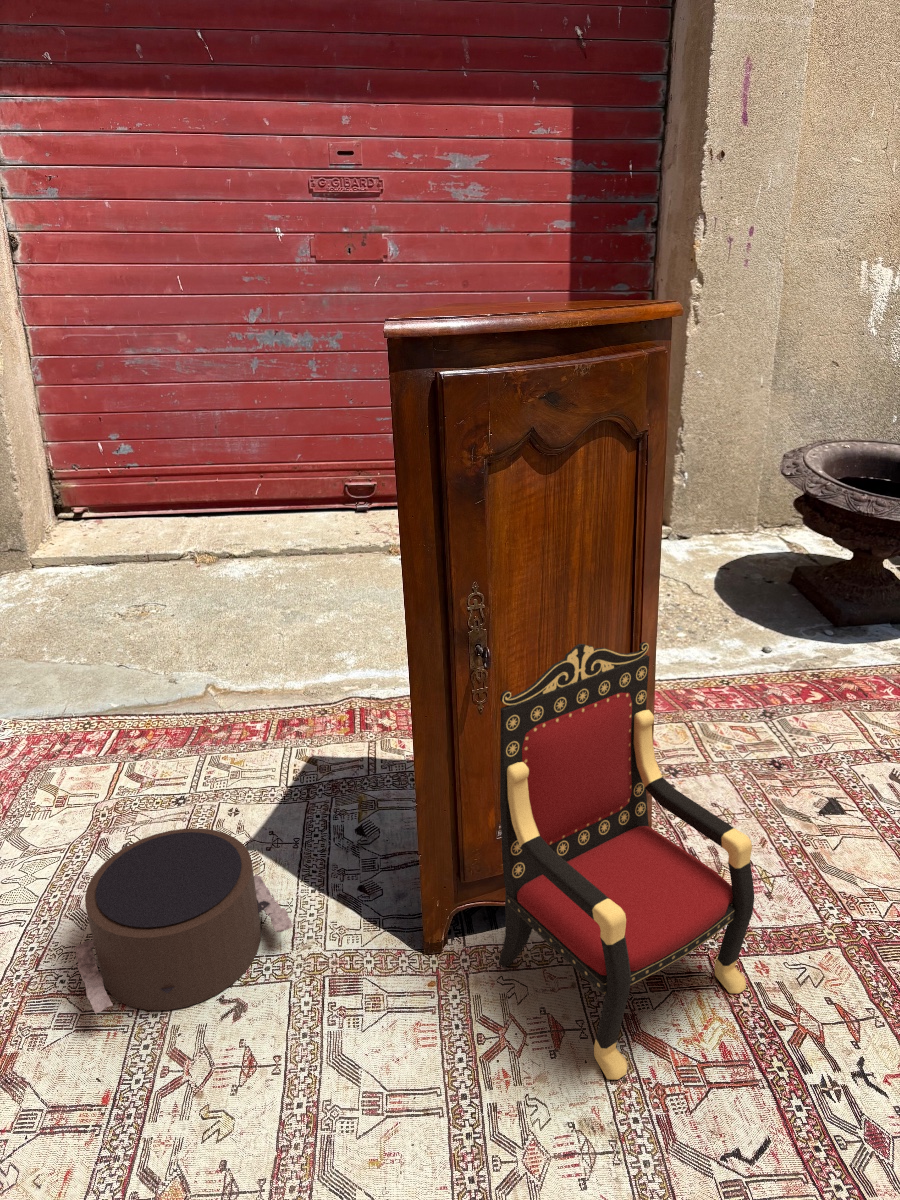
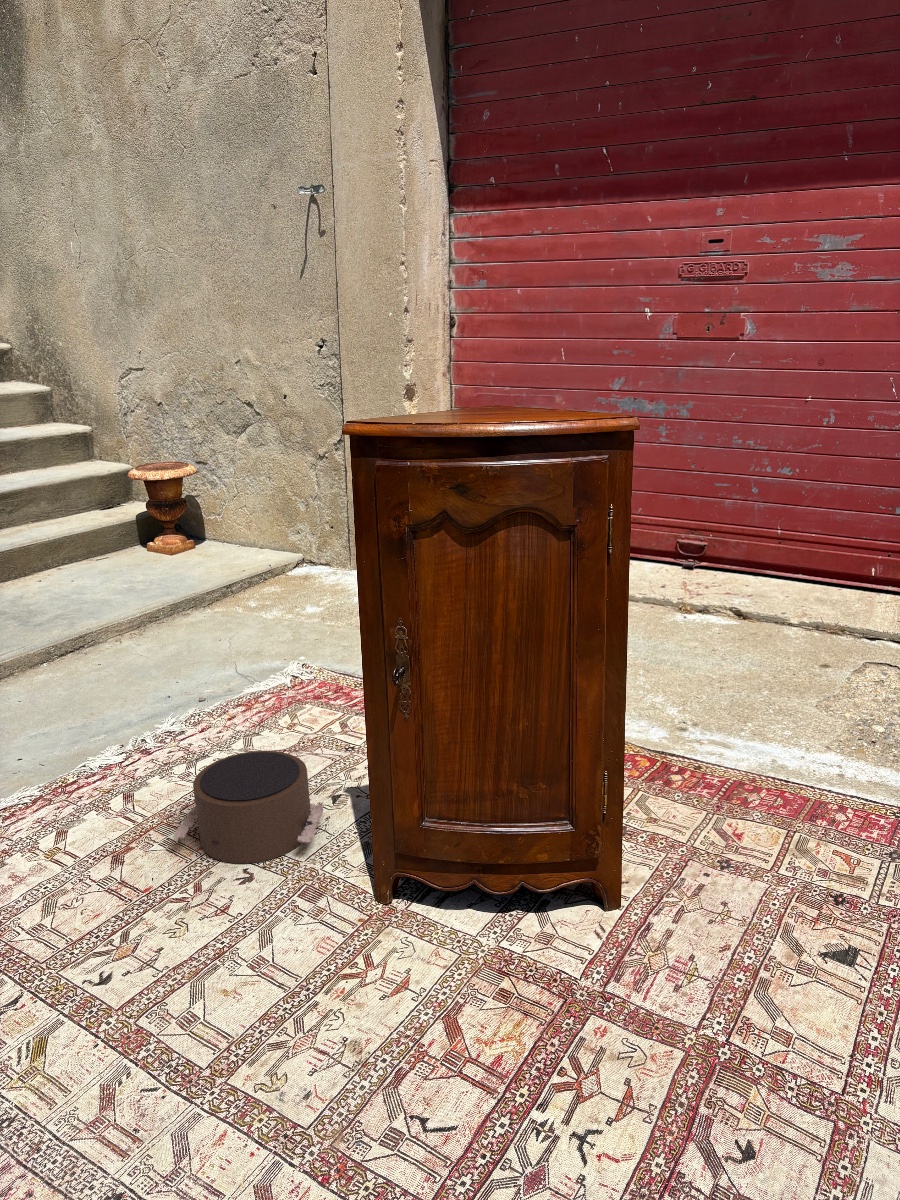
armchair: present [499,642,754,1079] -> none [392,677,575,1039]

